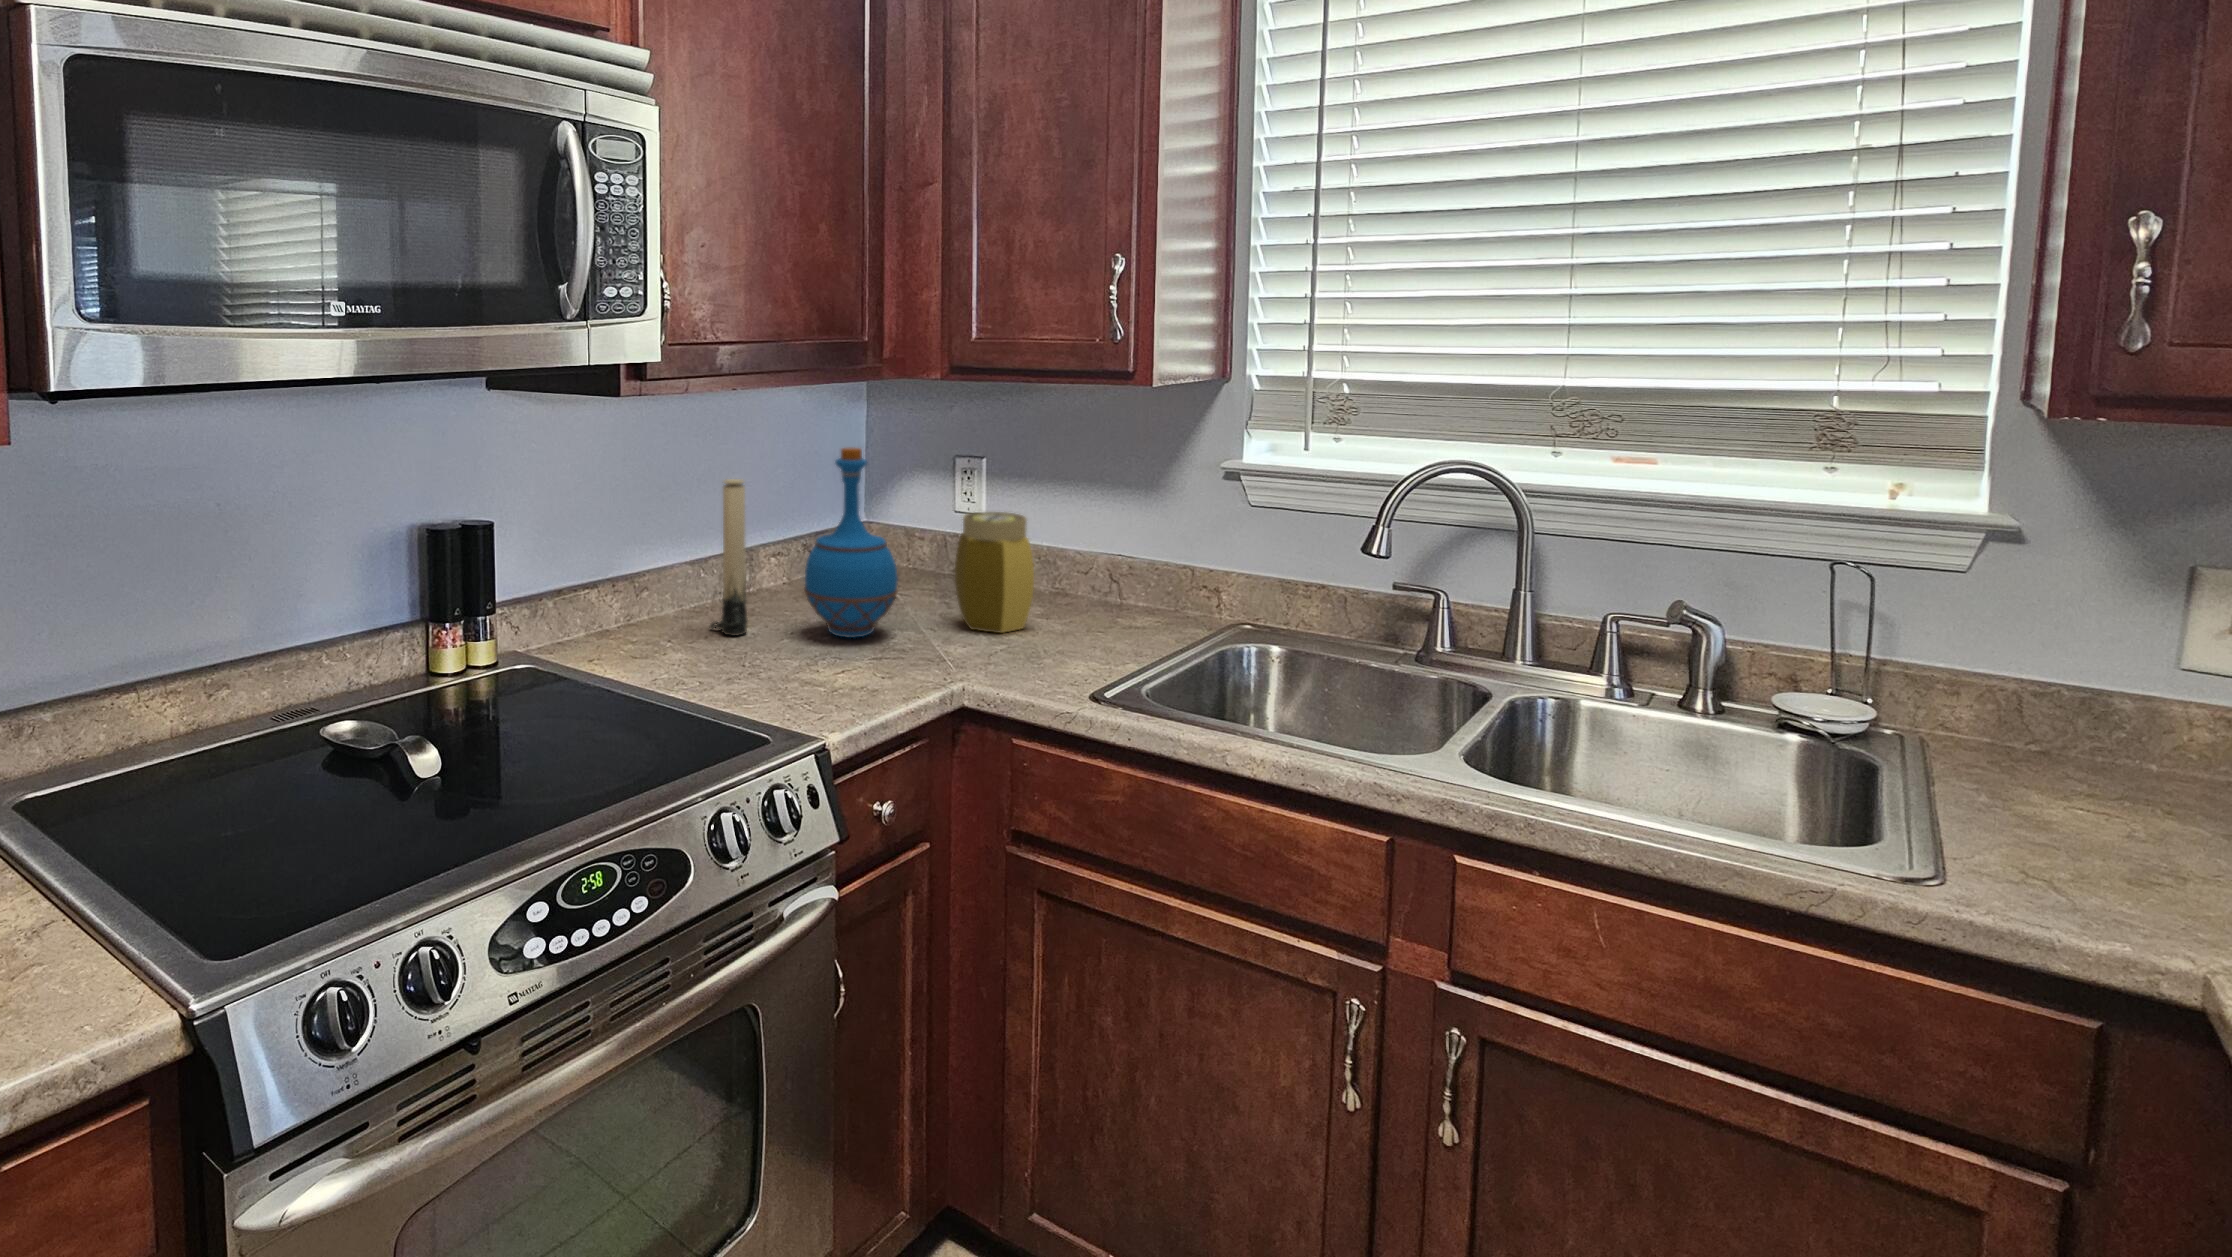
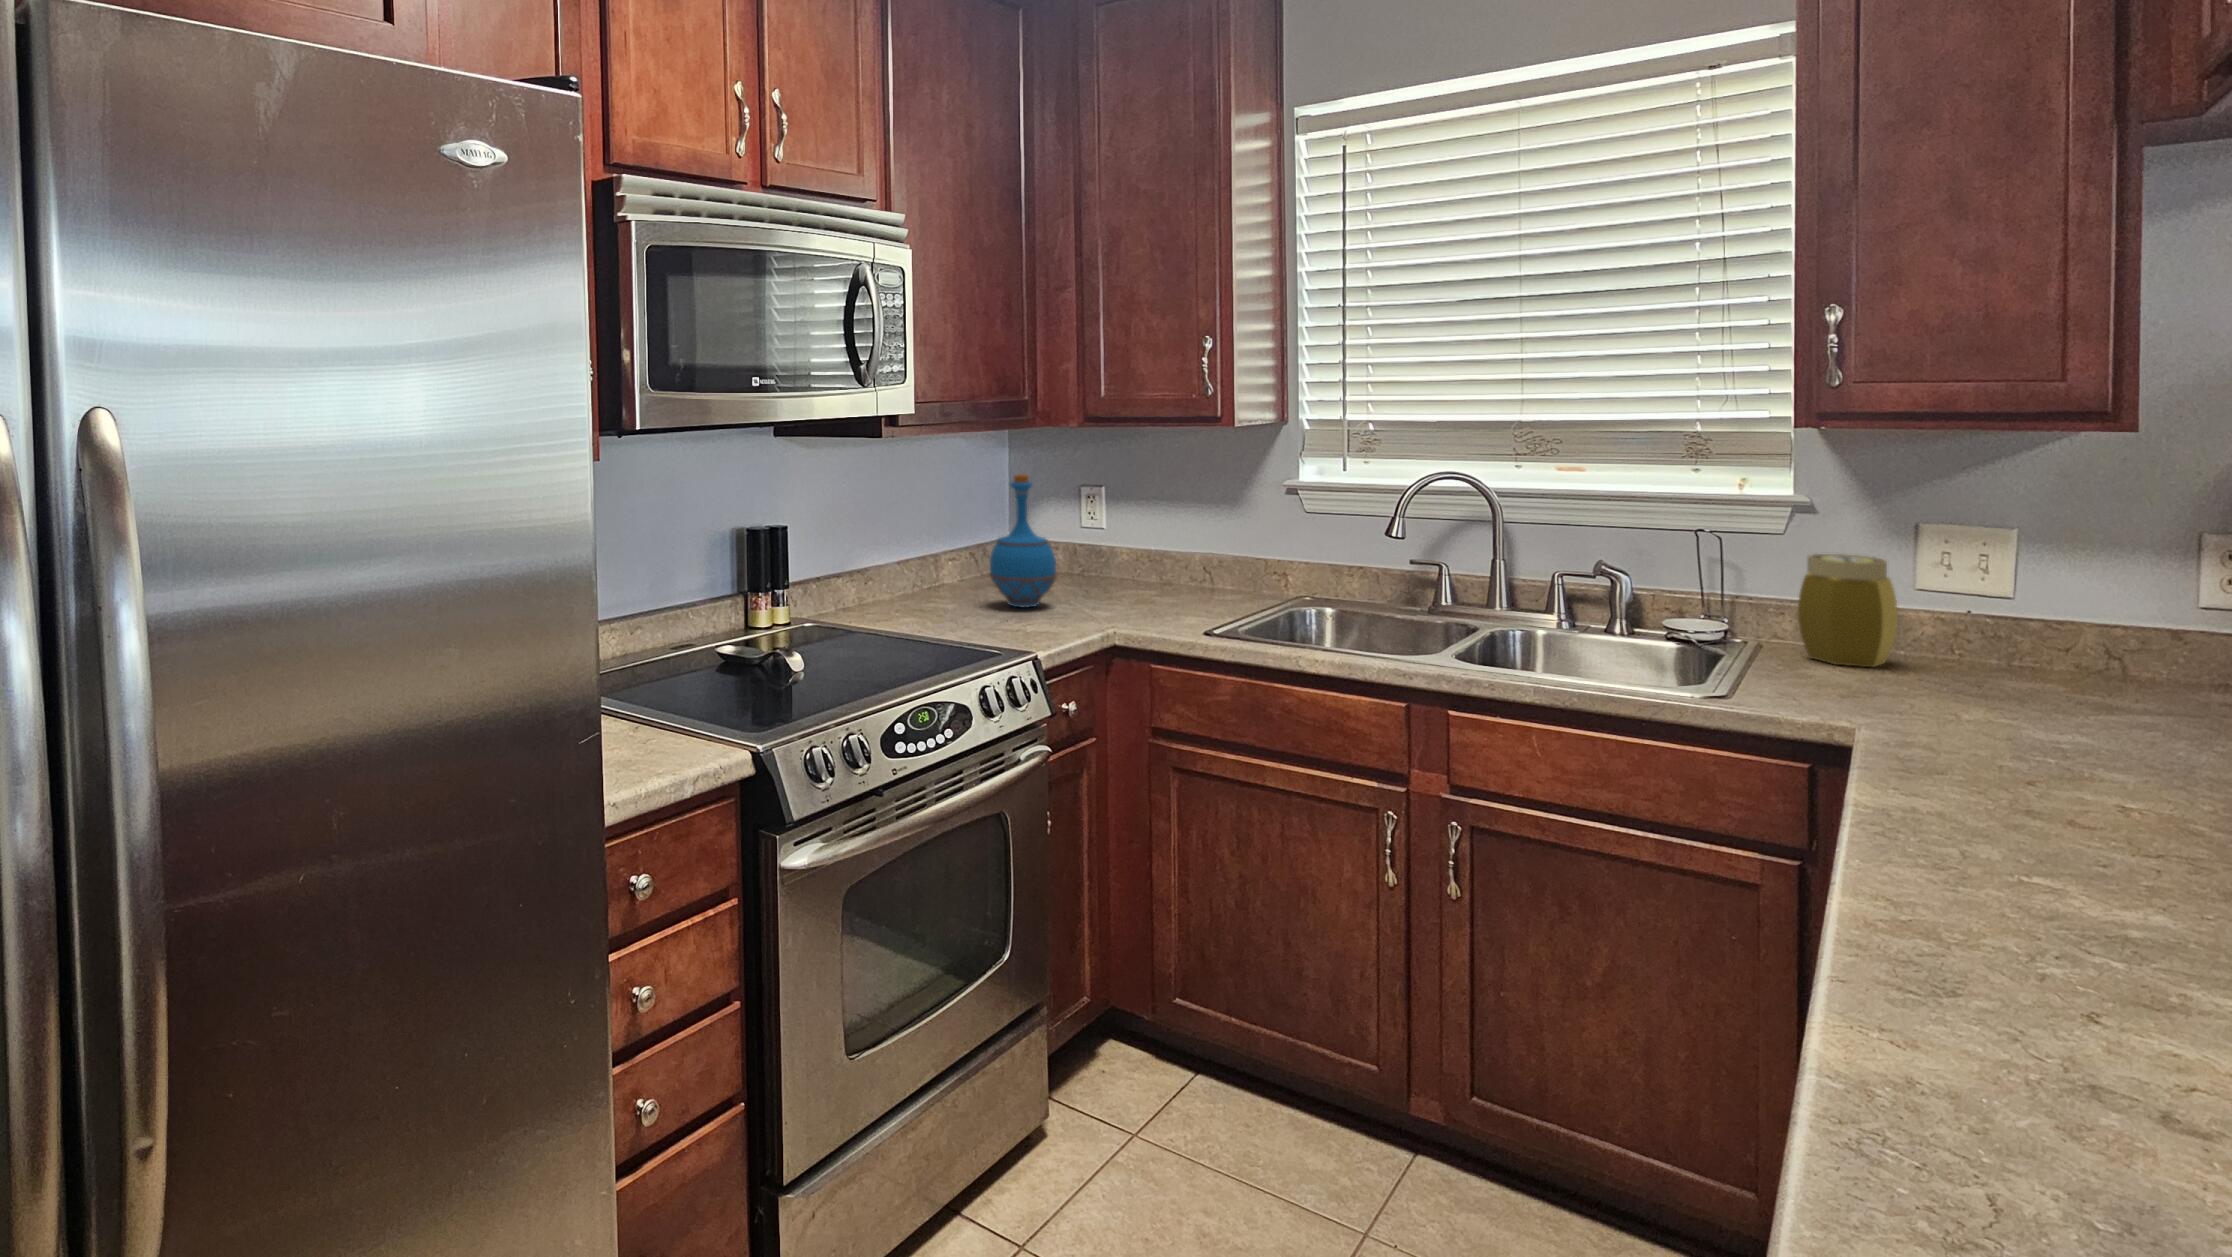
candle: present [710,479,748,636] -> none [921,498,950,608]
jar: present [955,512,1034,633] -> present [1798,554,1898,667]

